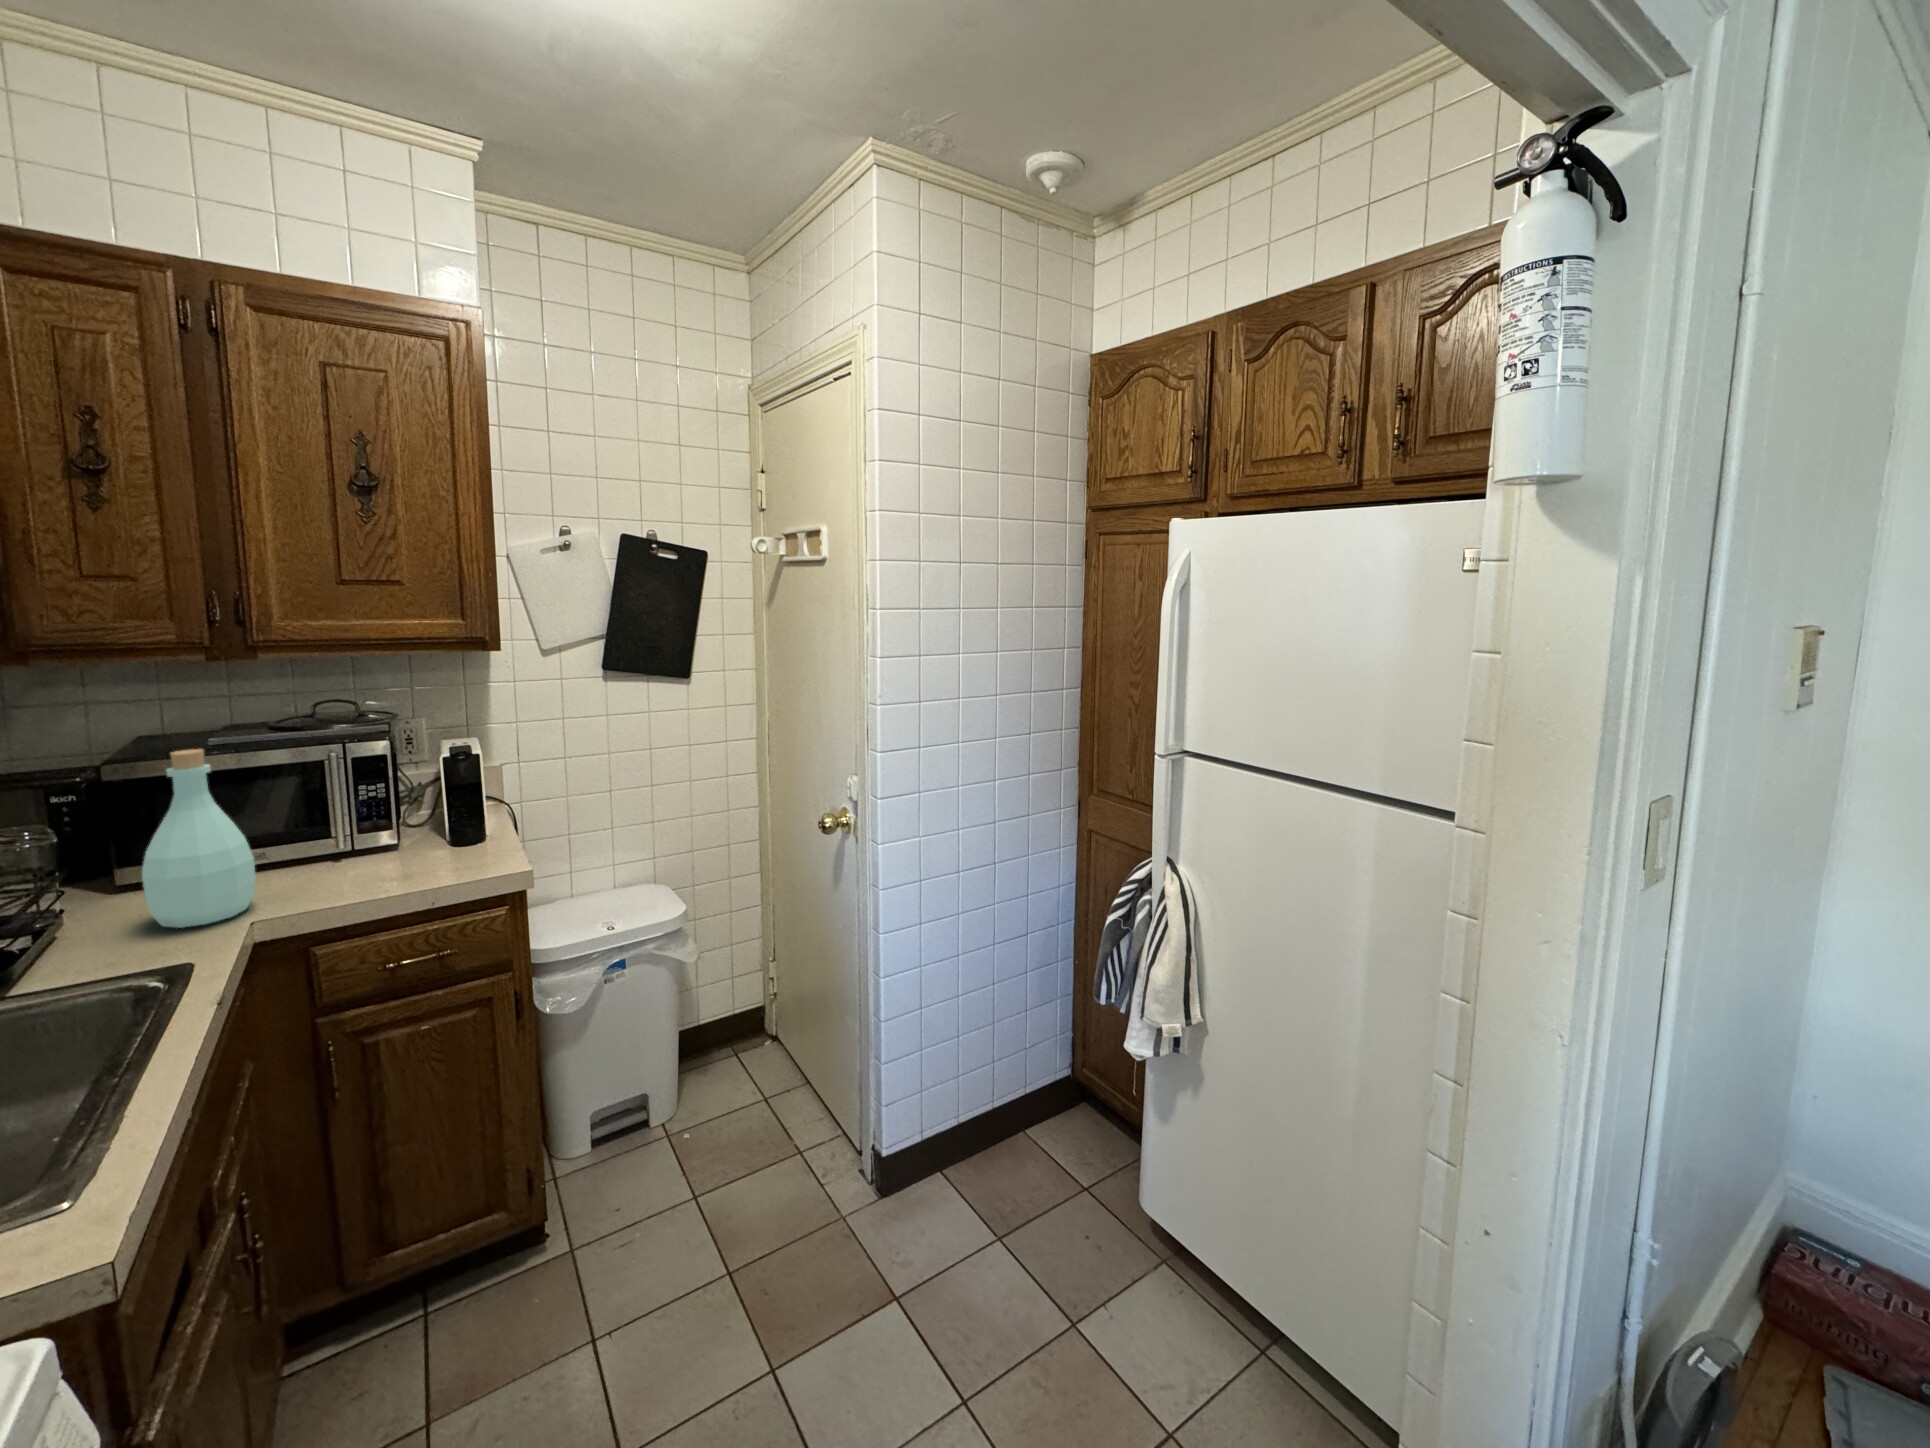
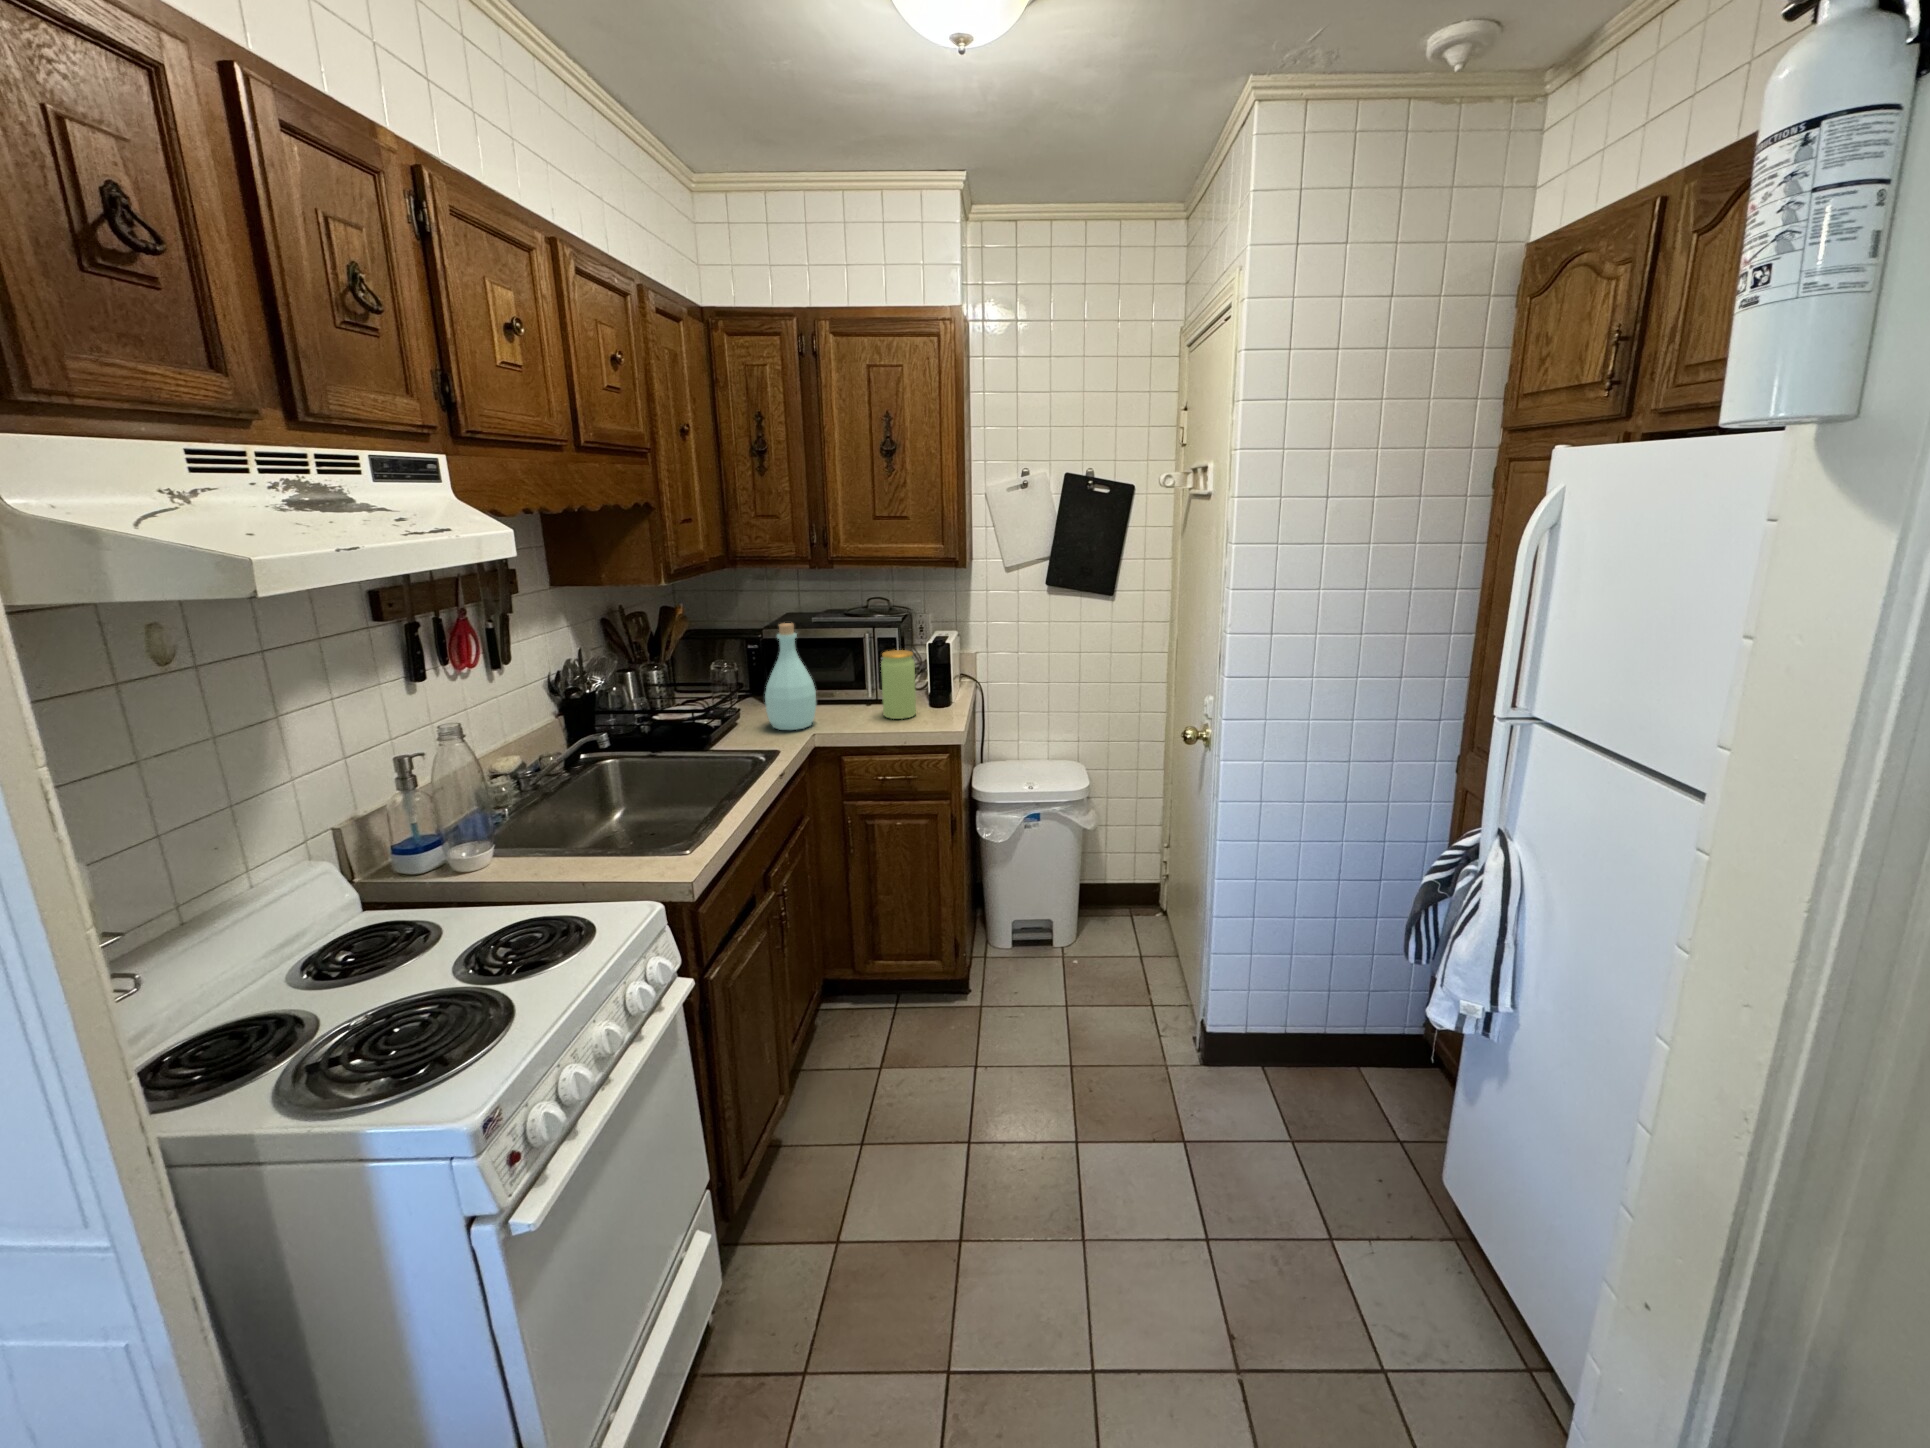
jar: none [377,771,442,873] -> present [881,650,916,719]

